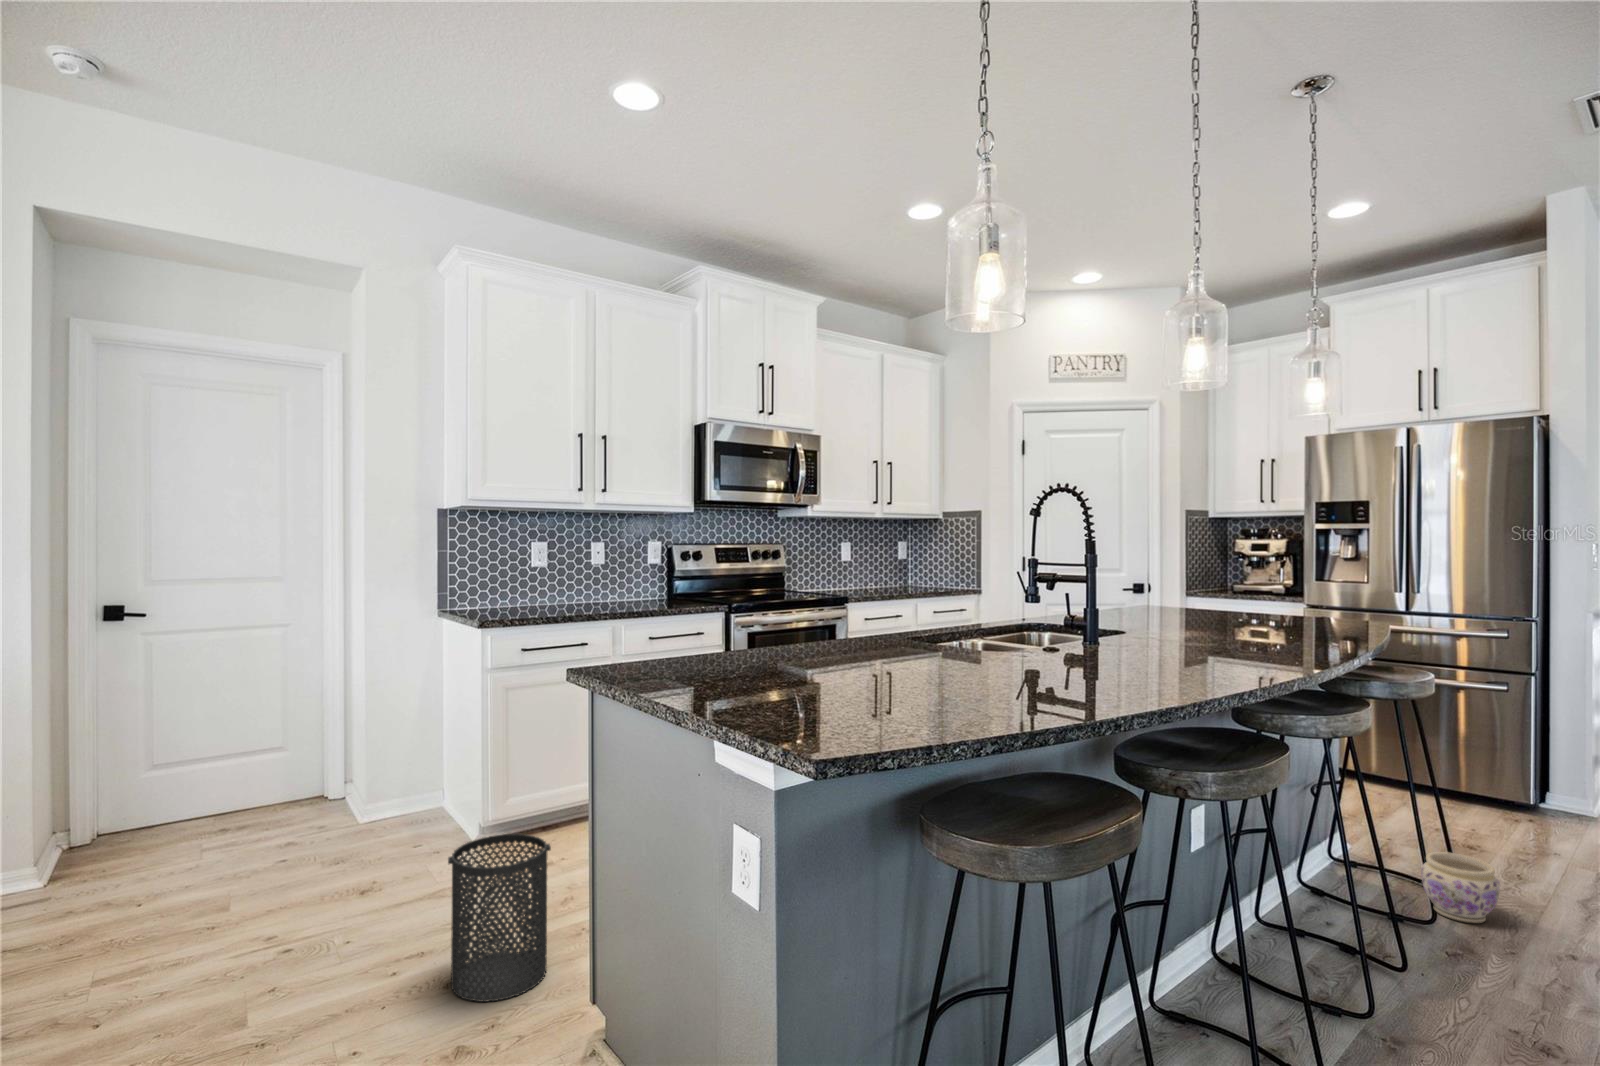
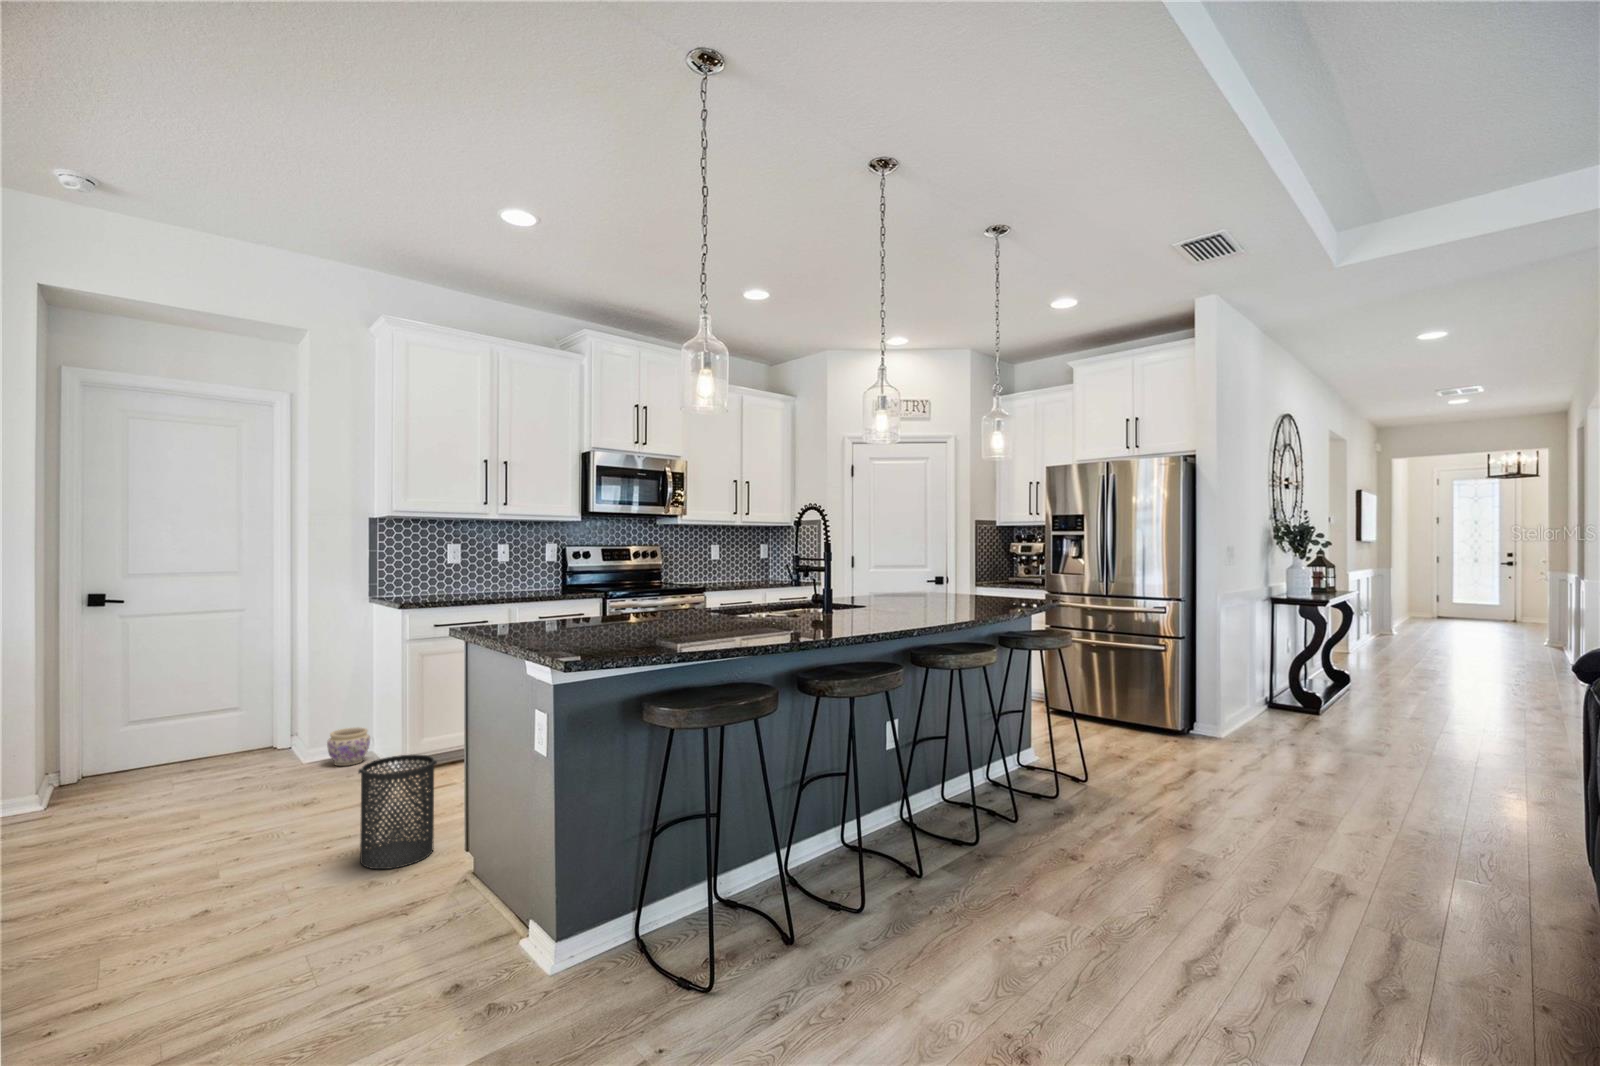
planter: present [1421,852,1500,924] -> present [327,727,370,766]

